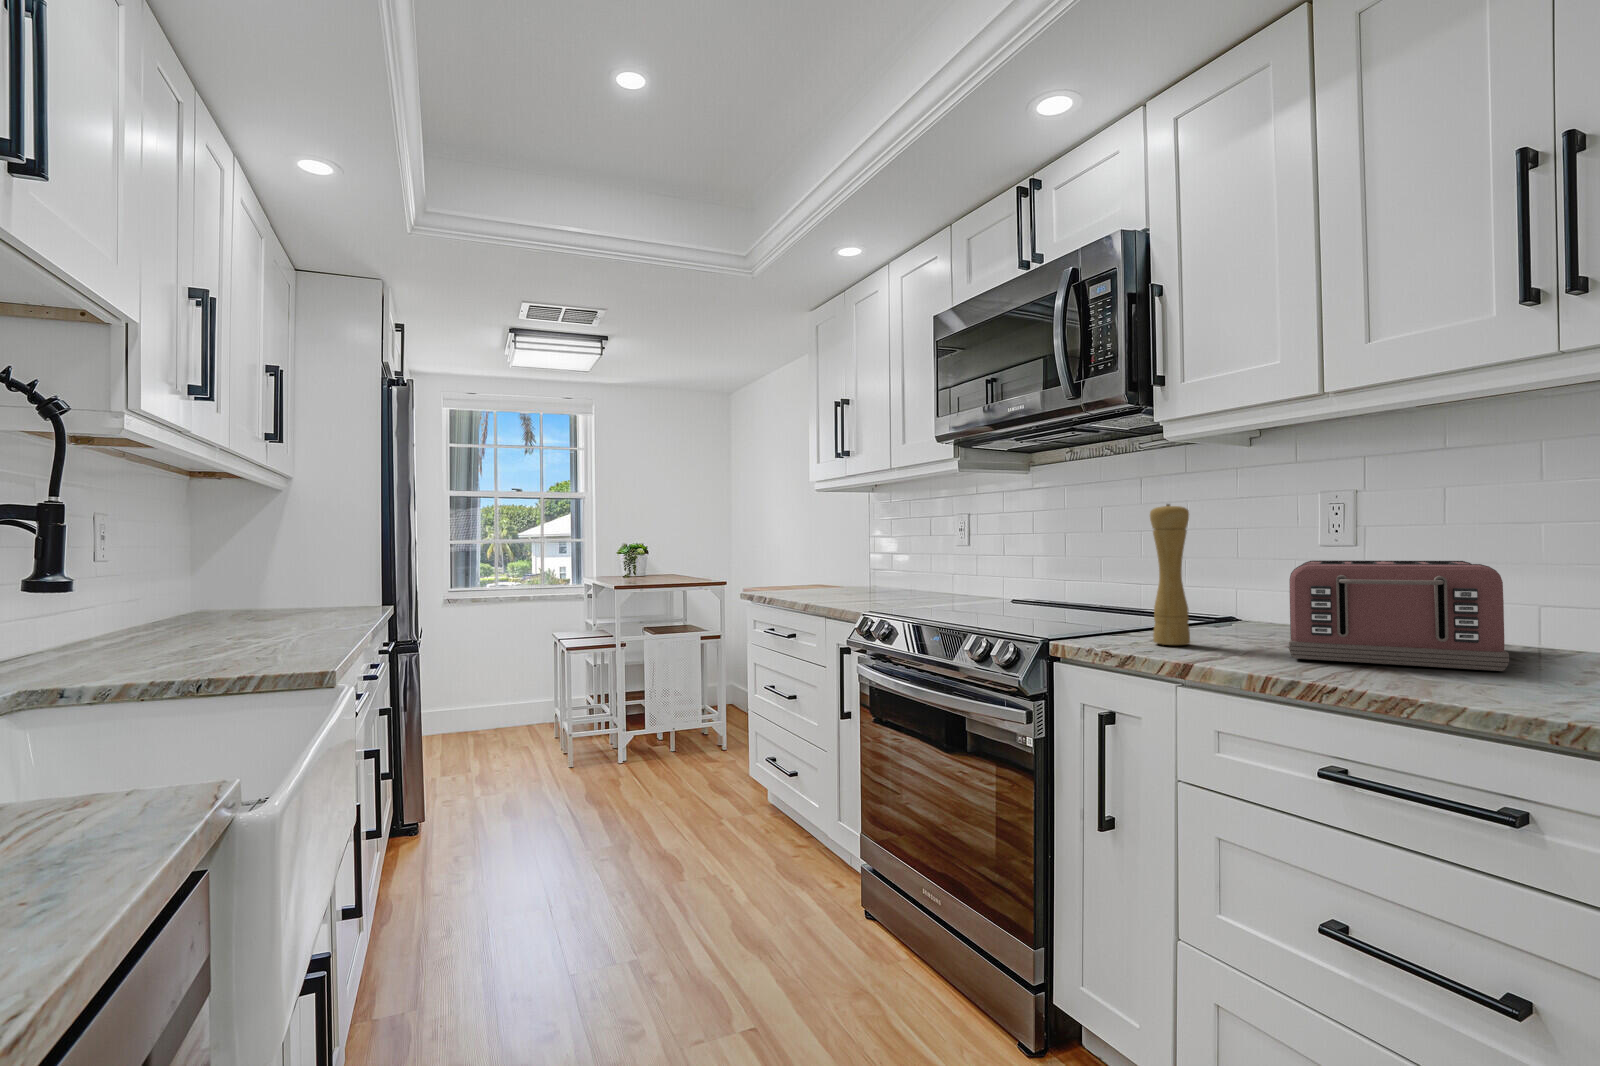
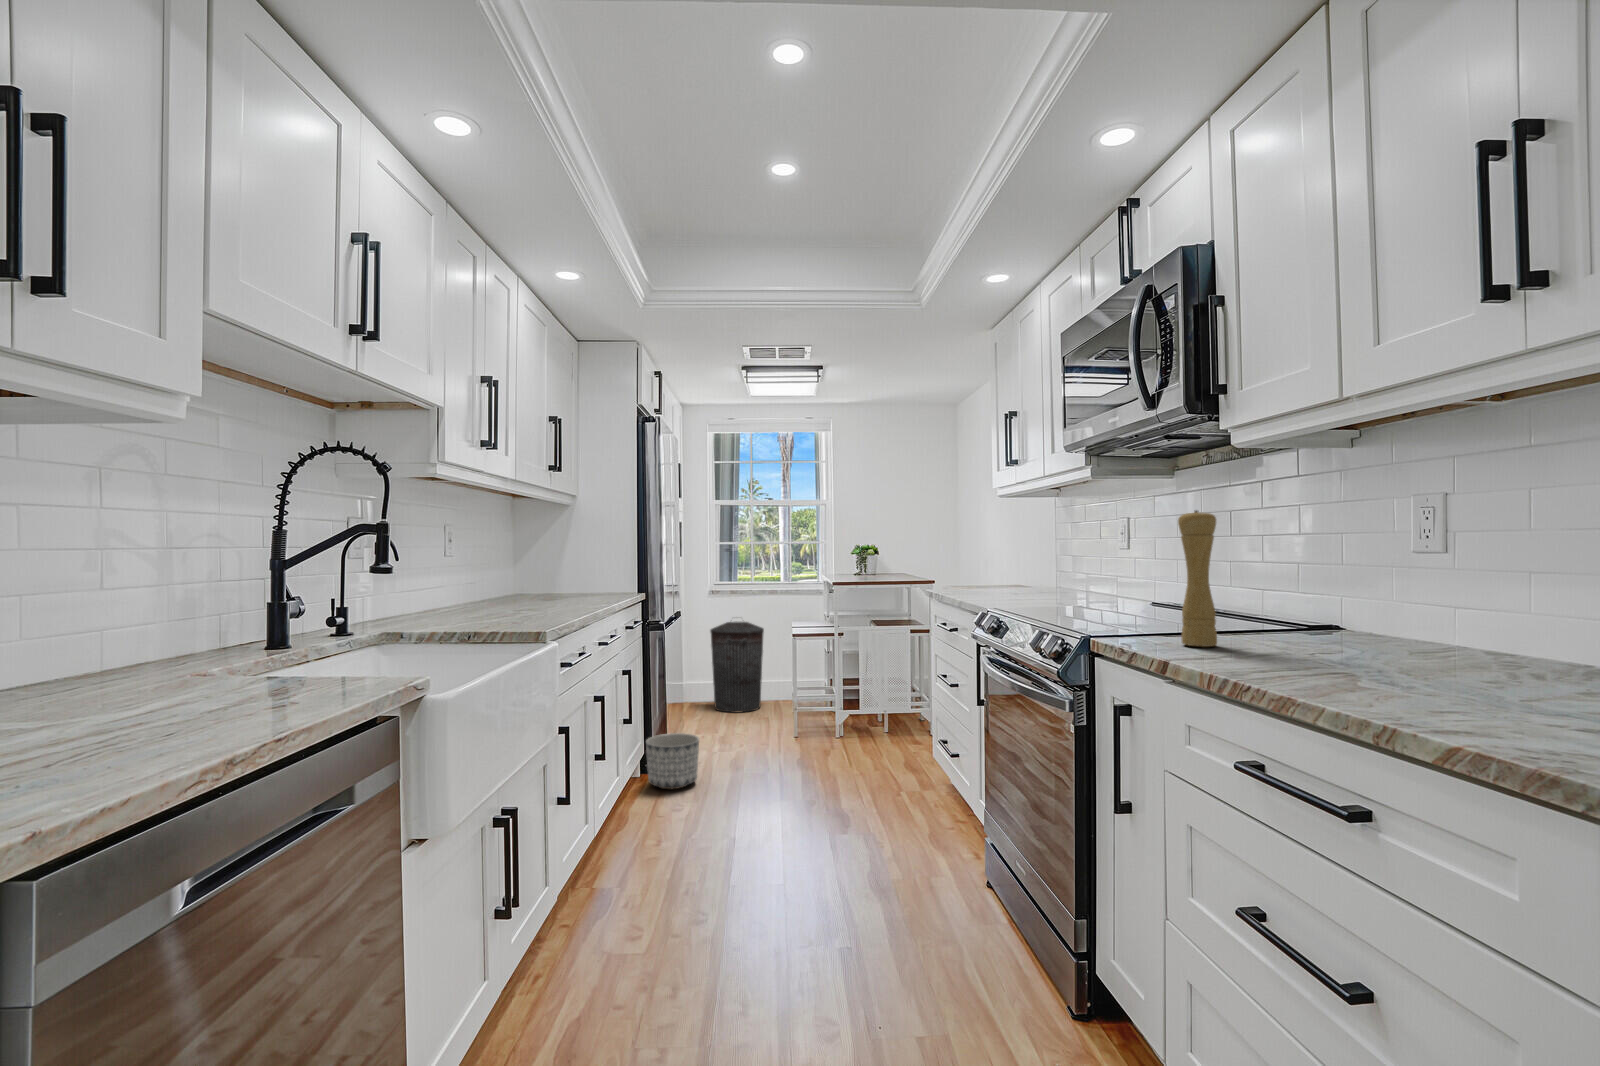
toaster: present [1289,561,1509,671] -> none [1274,567,1545,685]
trash can: none [446,633,516,750] -> present [710,622,764,713]
planter: none [397,786,473,863] -> present [646,733,699,789]

